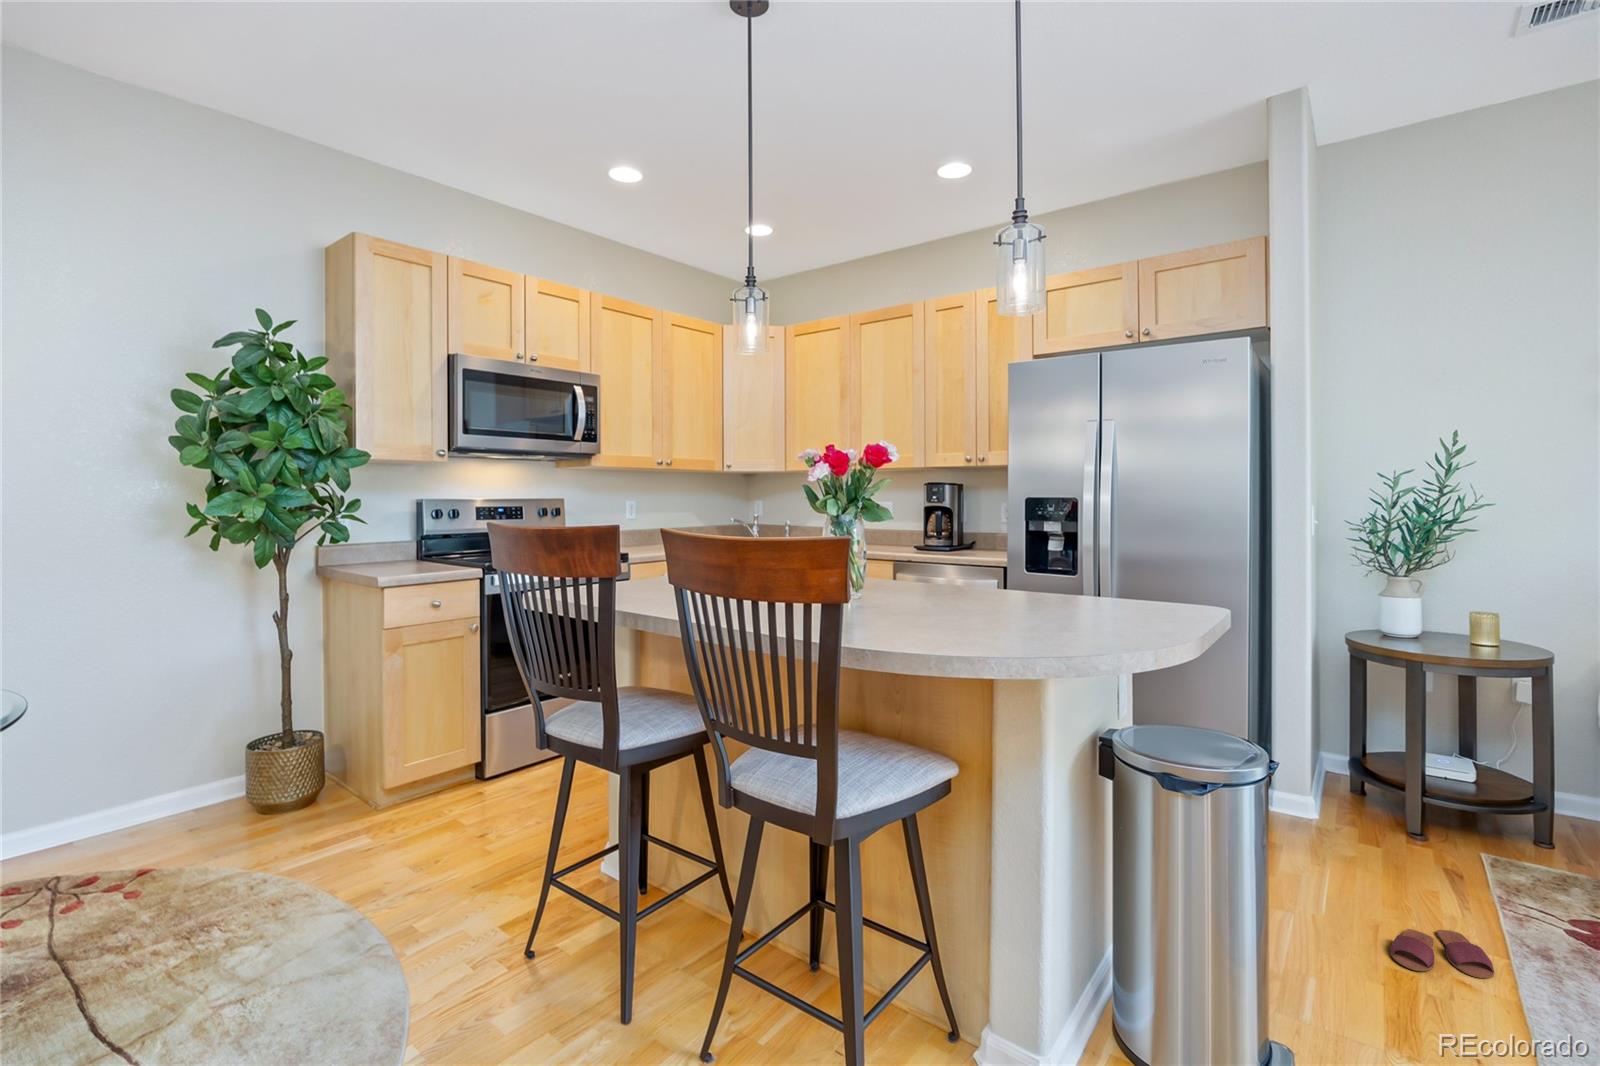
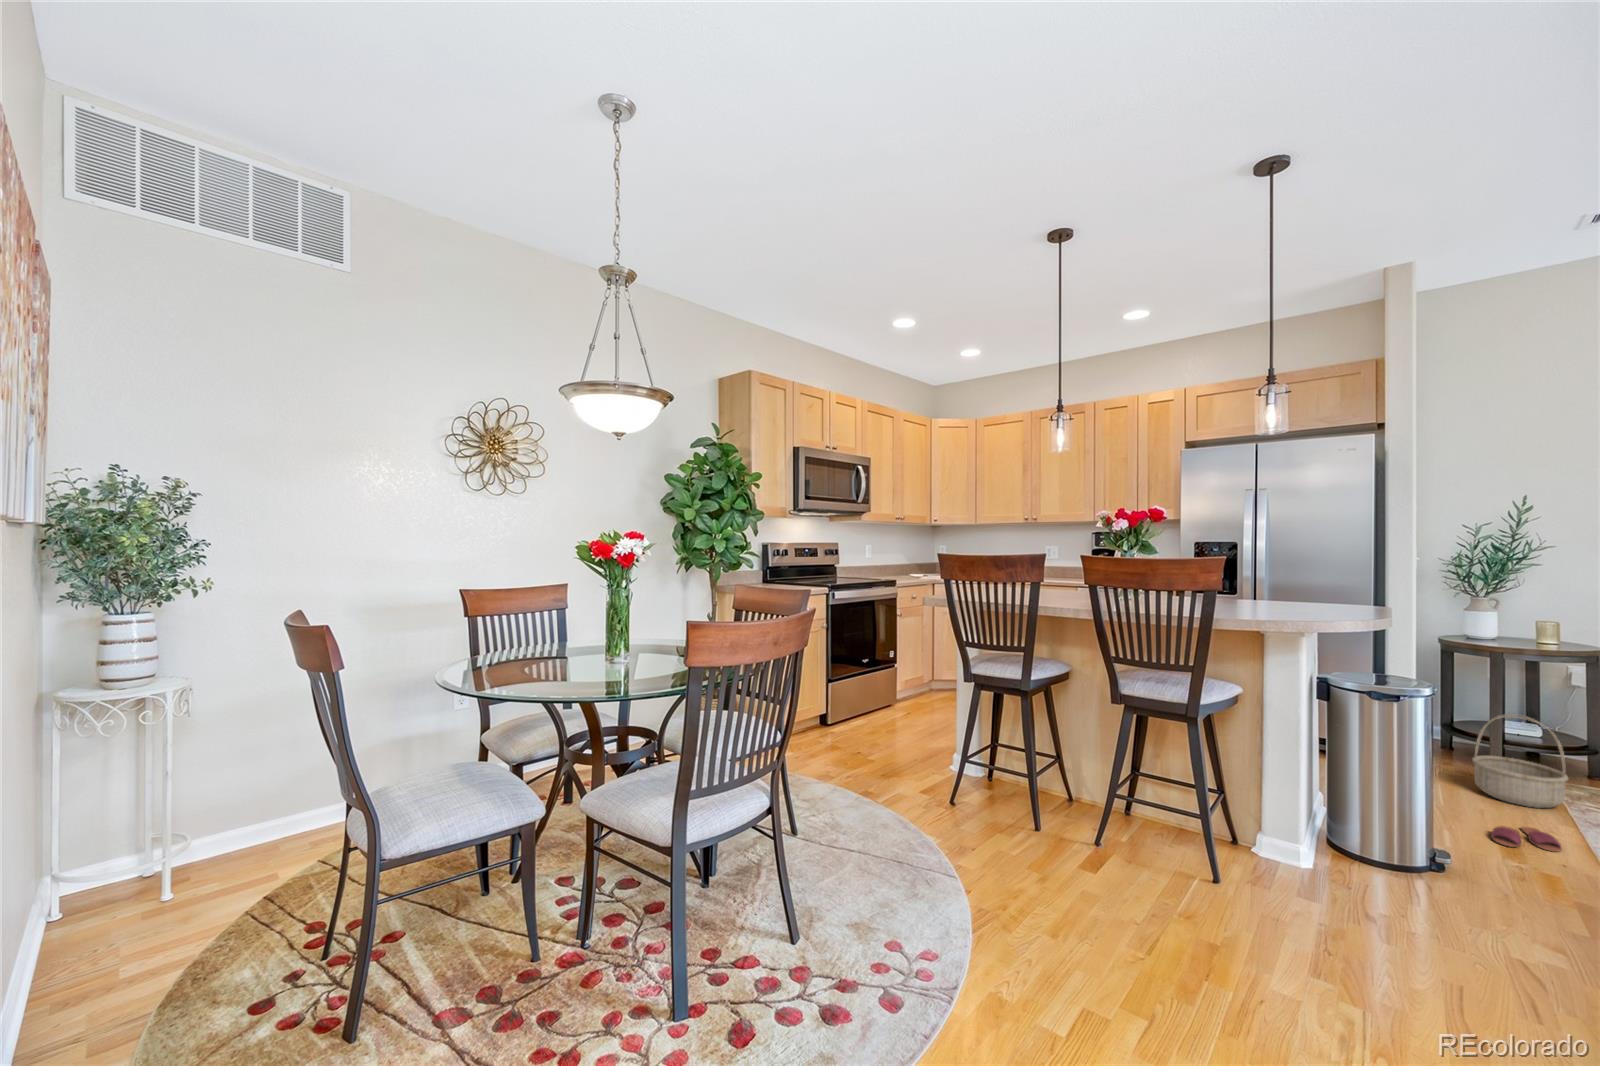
basket: none [1377,747,1508,893] -> present [1472,714,1568,808]

